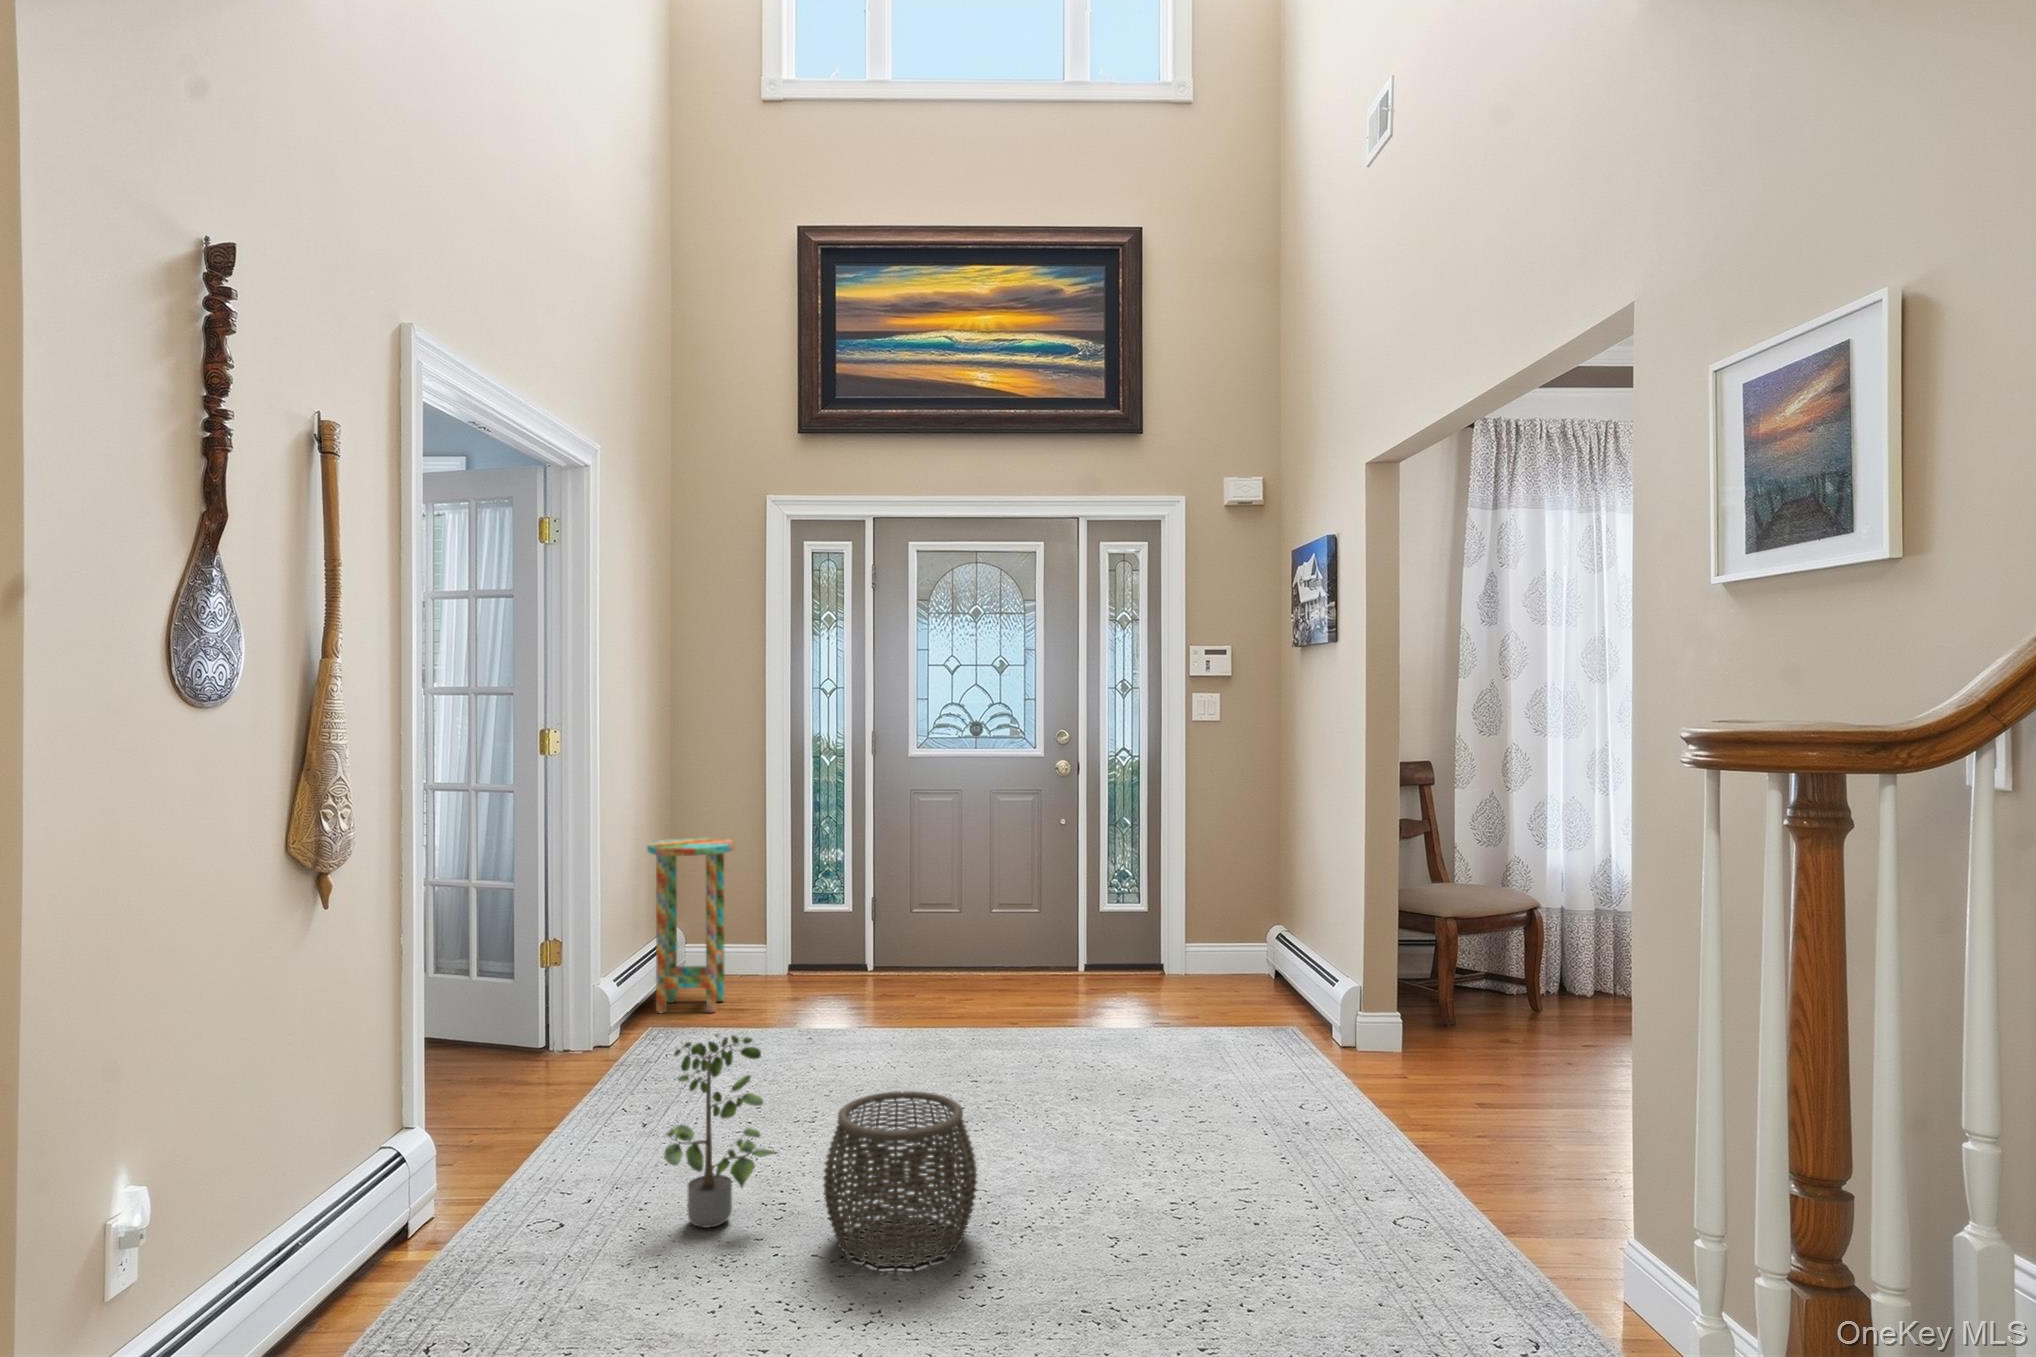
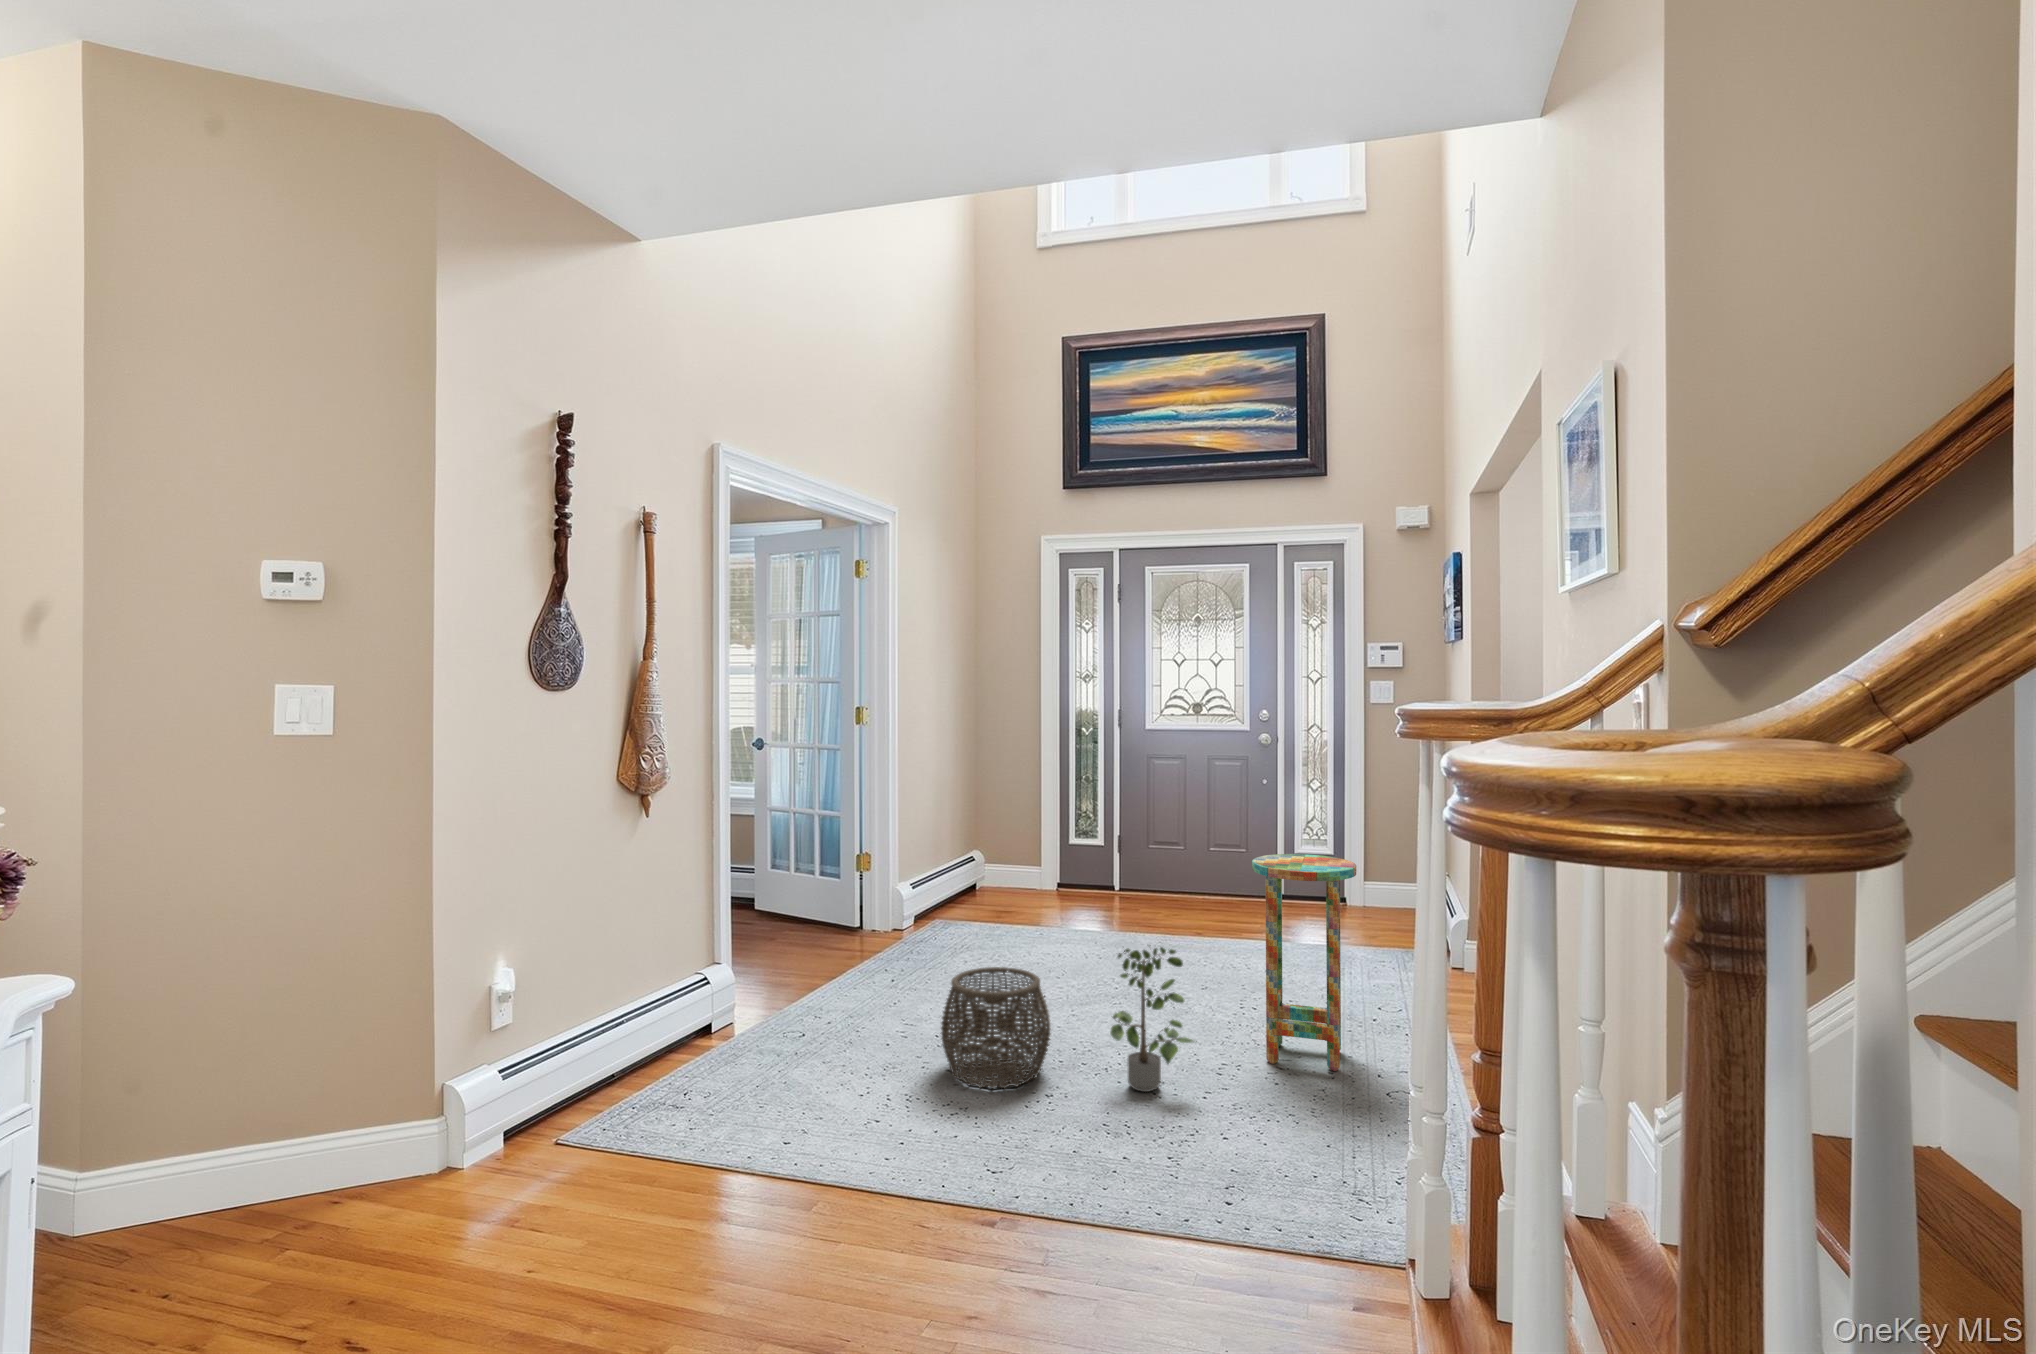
side table: present [647,838,735,1013] -> present [1252,854,1356,1071]
potted plant: present [664,1034,777,1228] -> present [1110,947,1194,1092]

